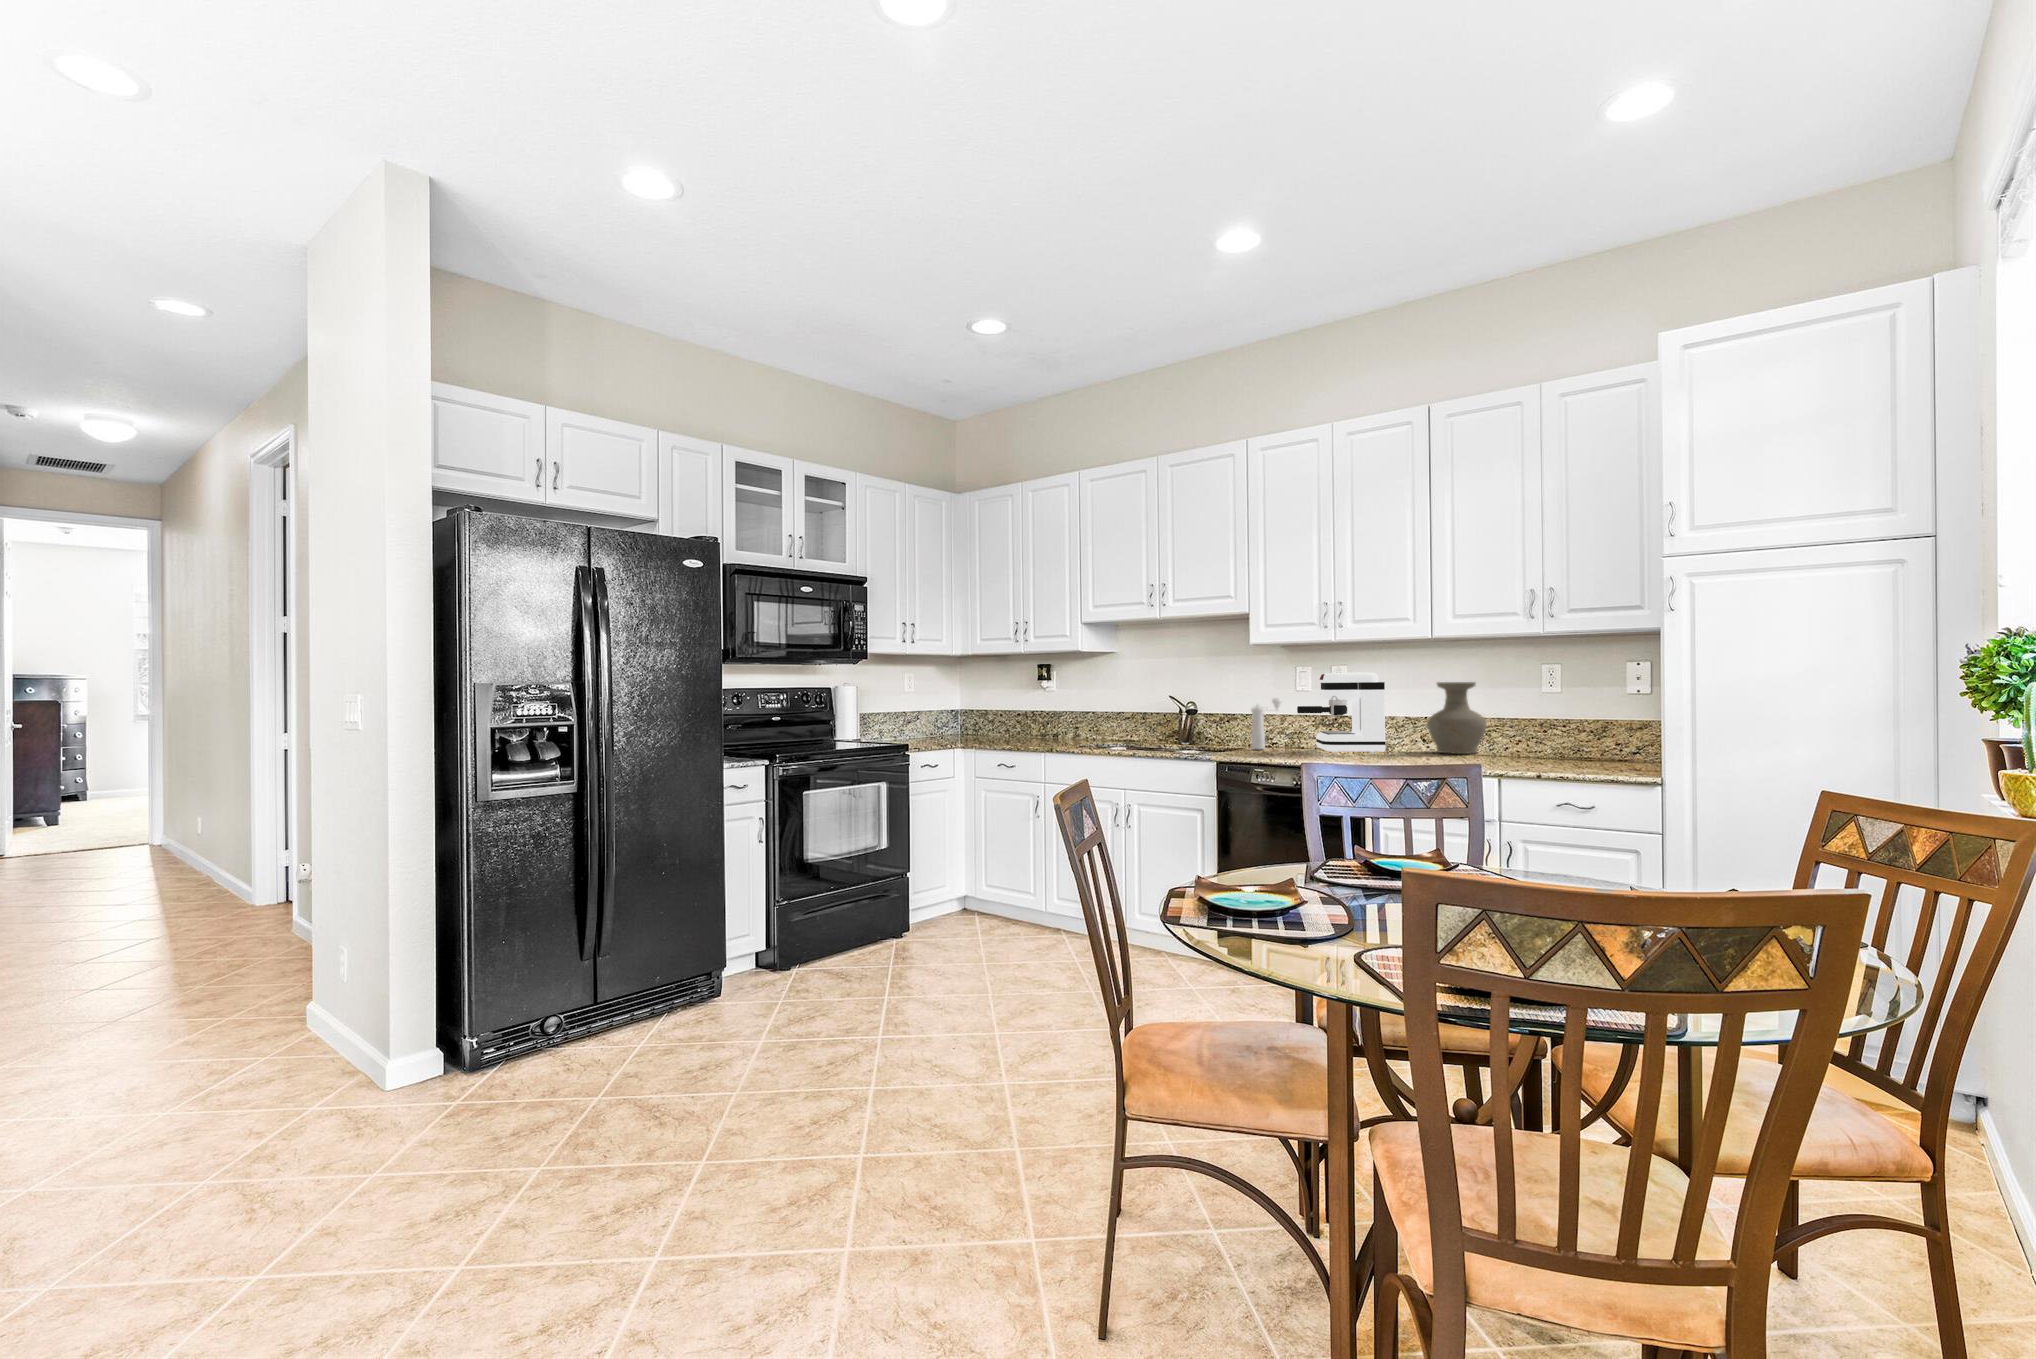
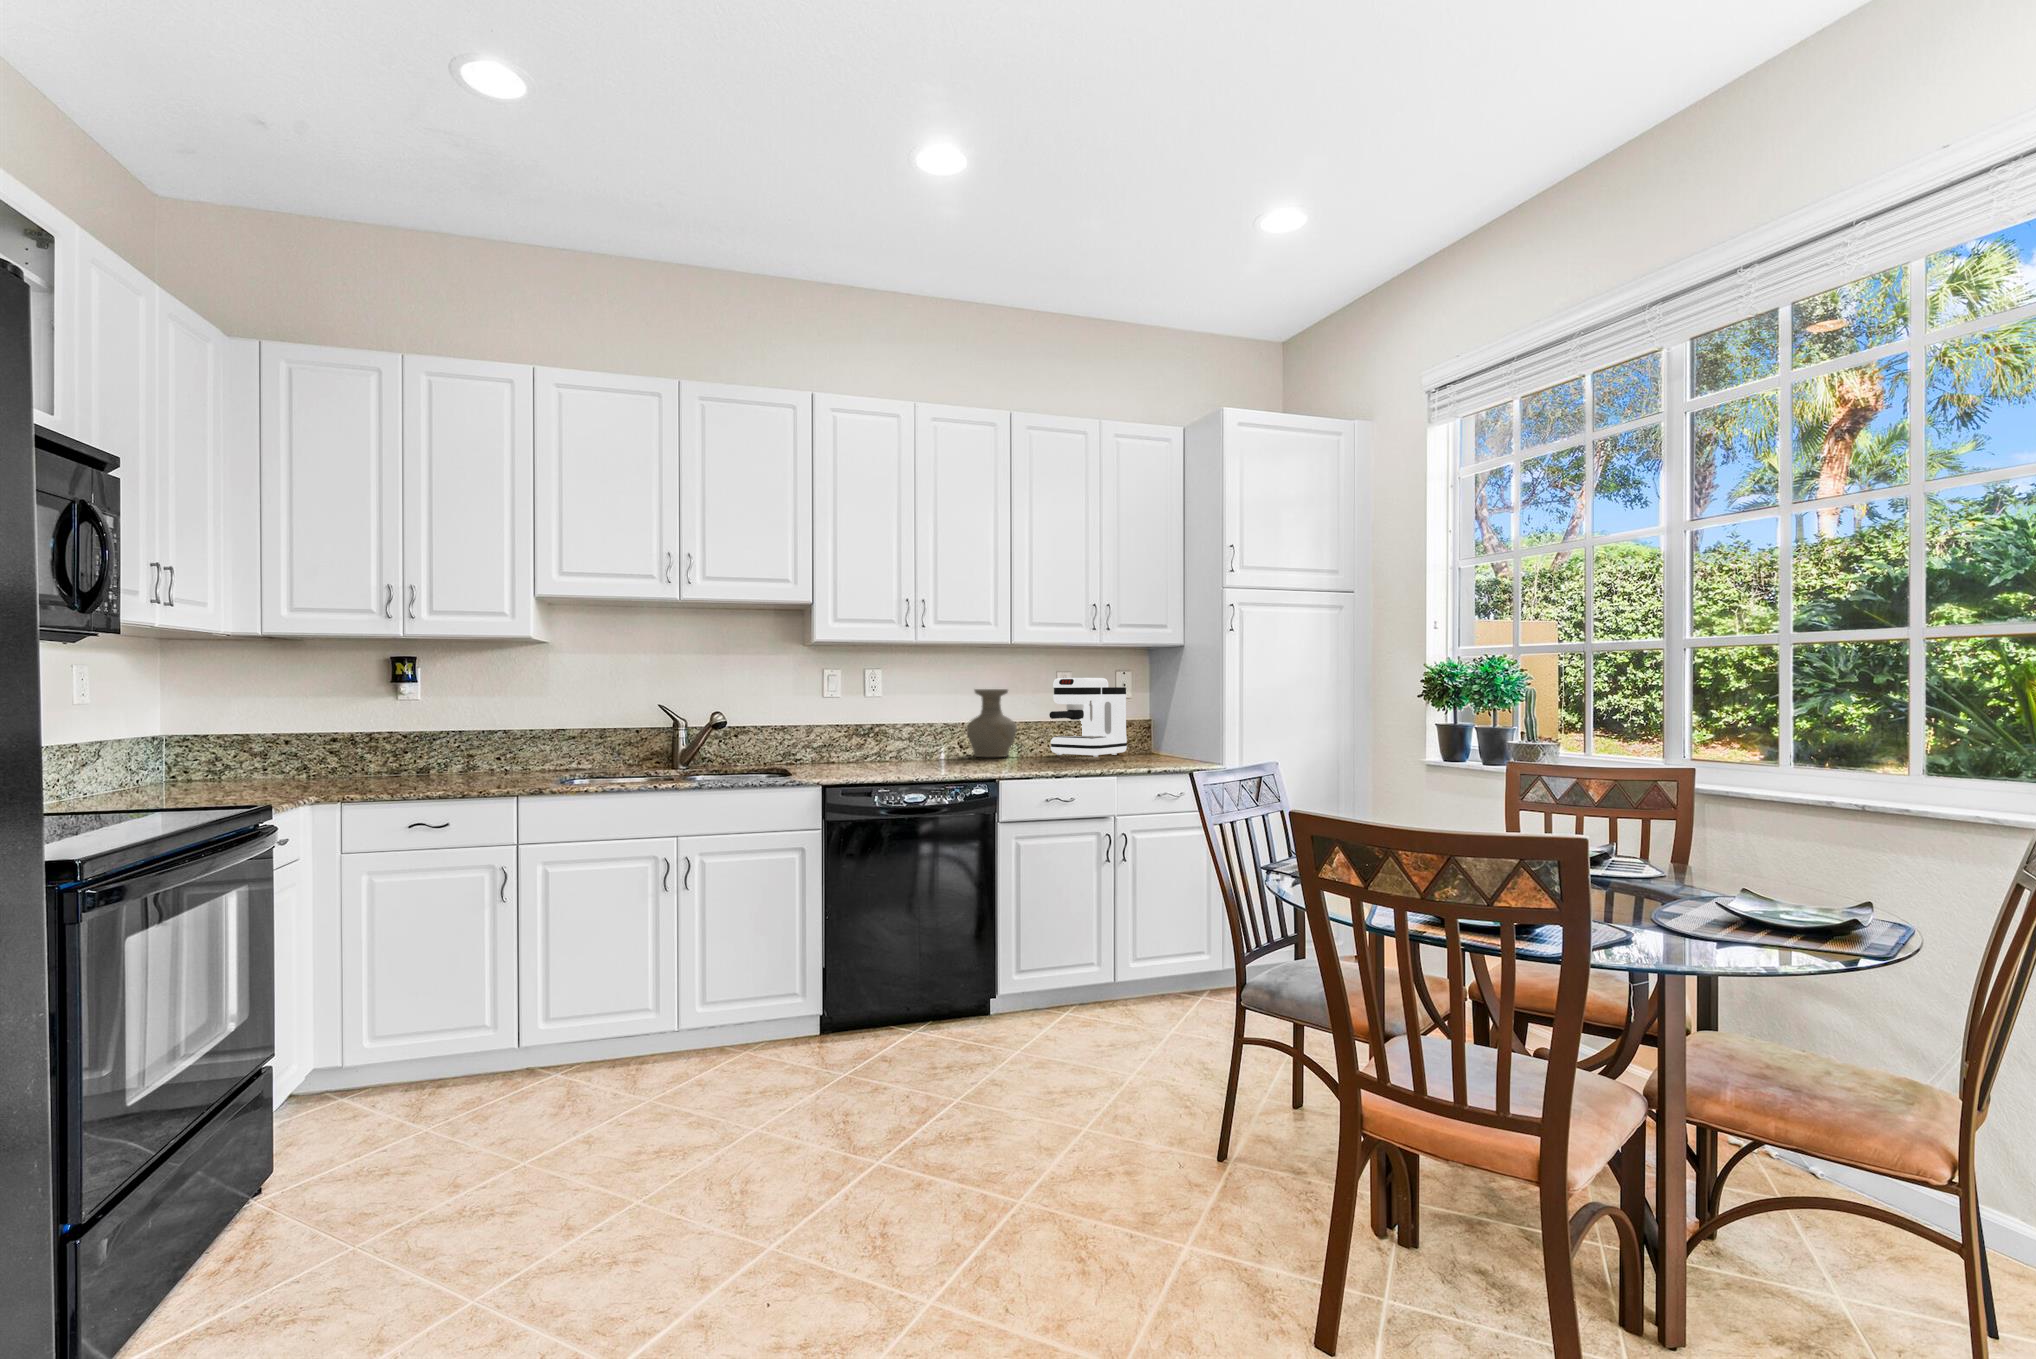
coffee maker: present [1297,672,1386,753] -> present [1049,678,1127,757]
pepper mill: present [1251,698,1282,749] -> none [797,707,819,767]

